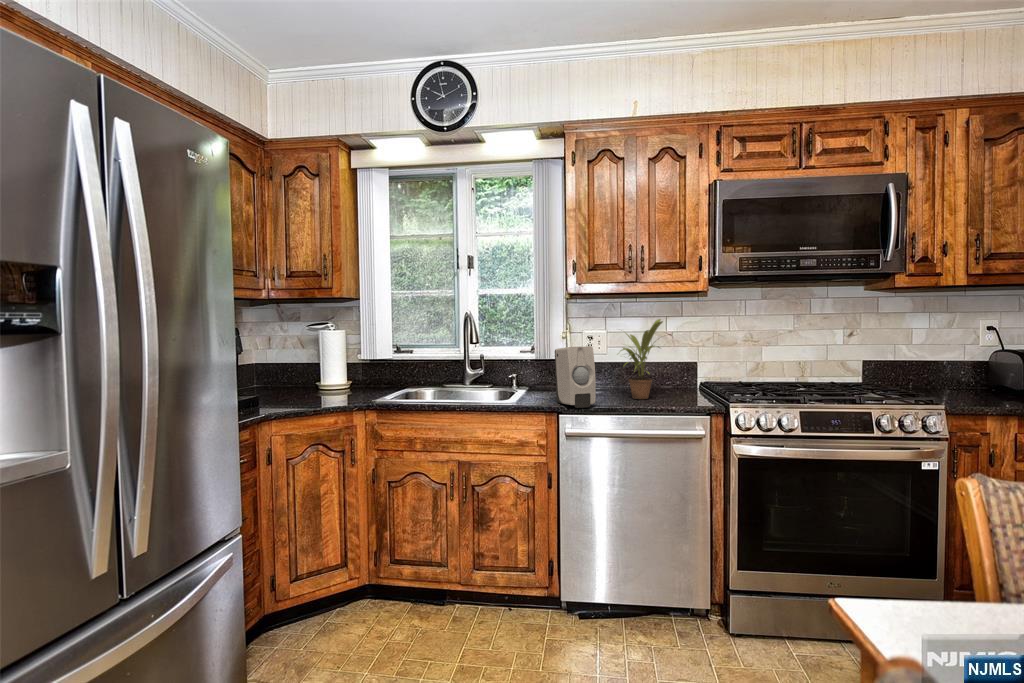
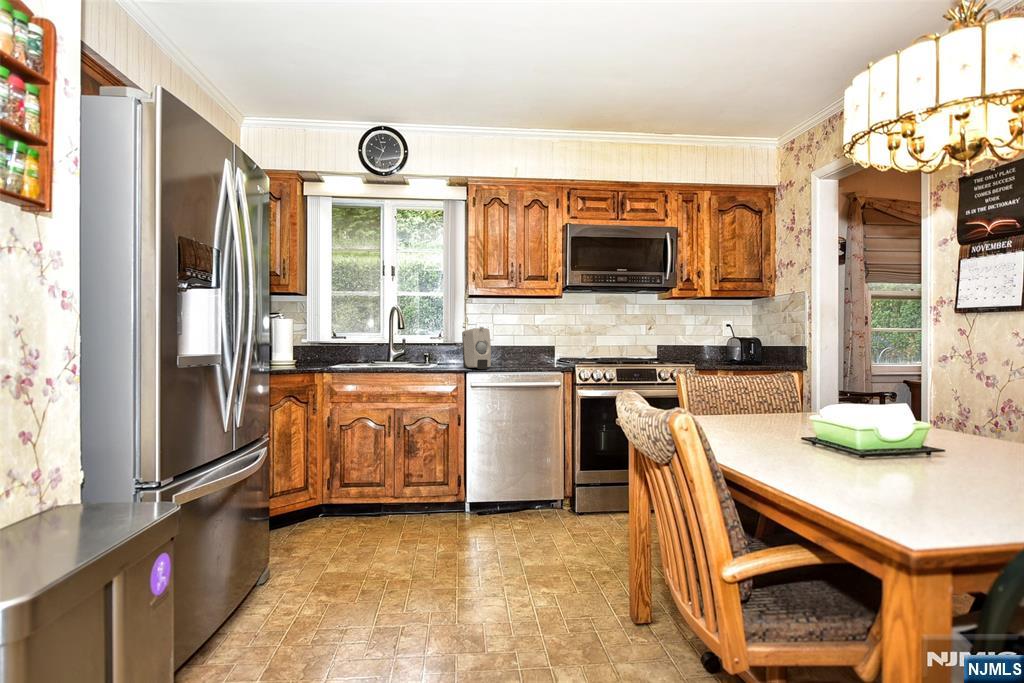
potted plant: present [621,319,663,399] -> none [503,313,540,366]

